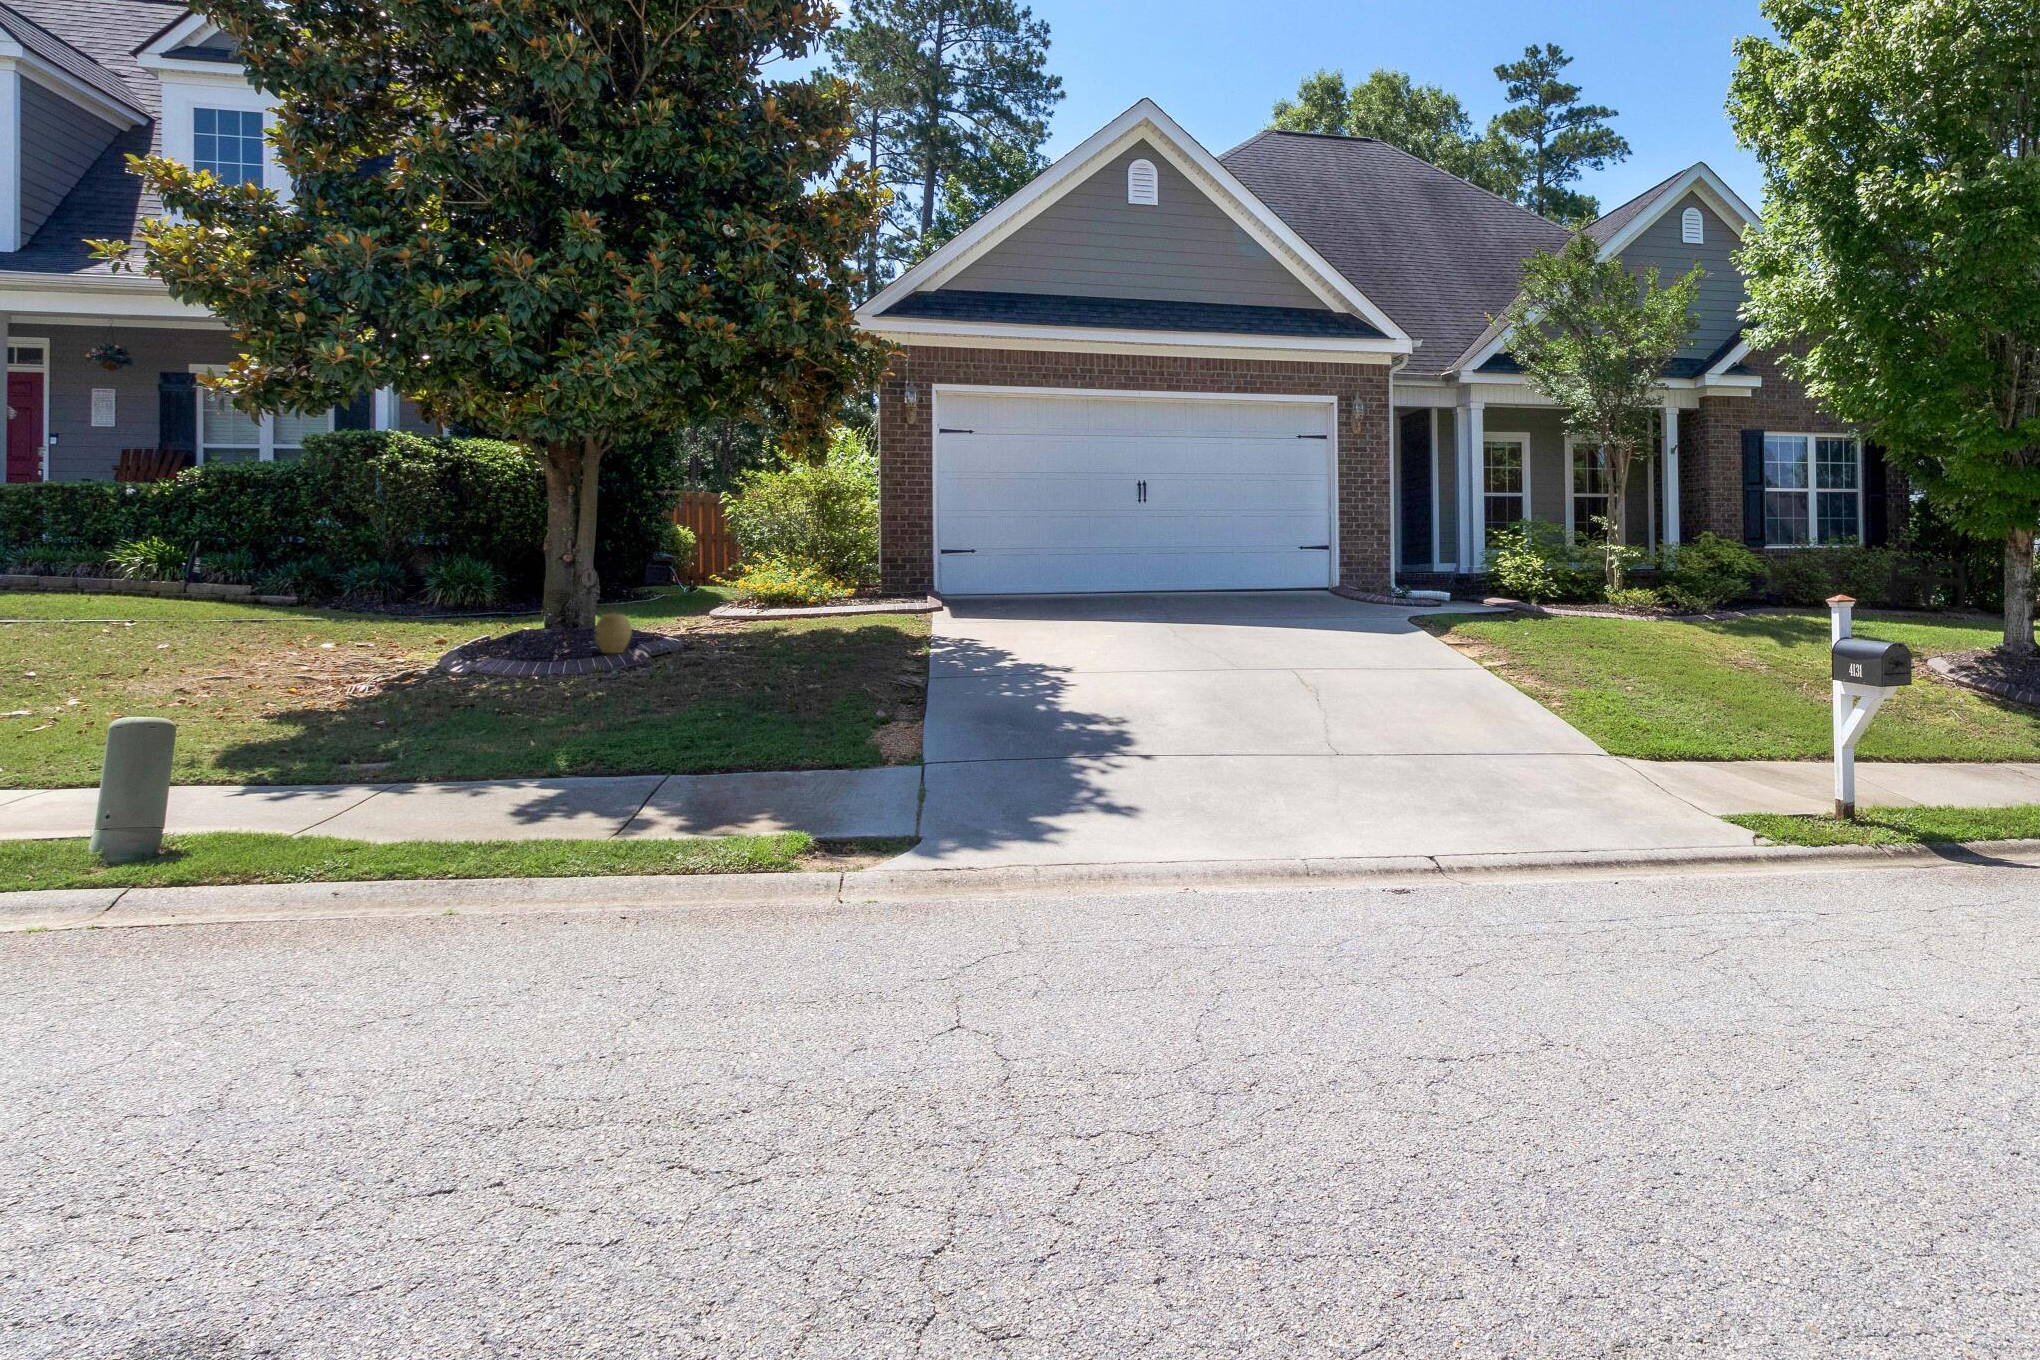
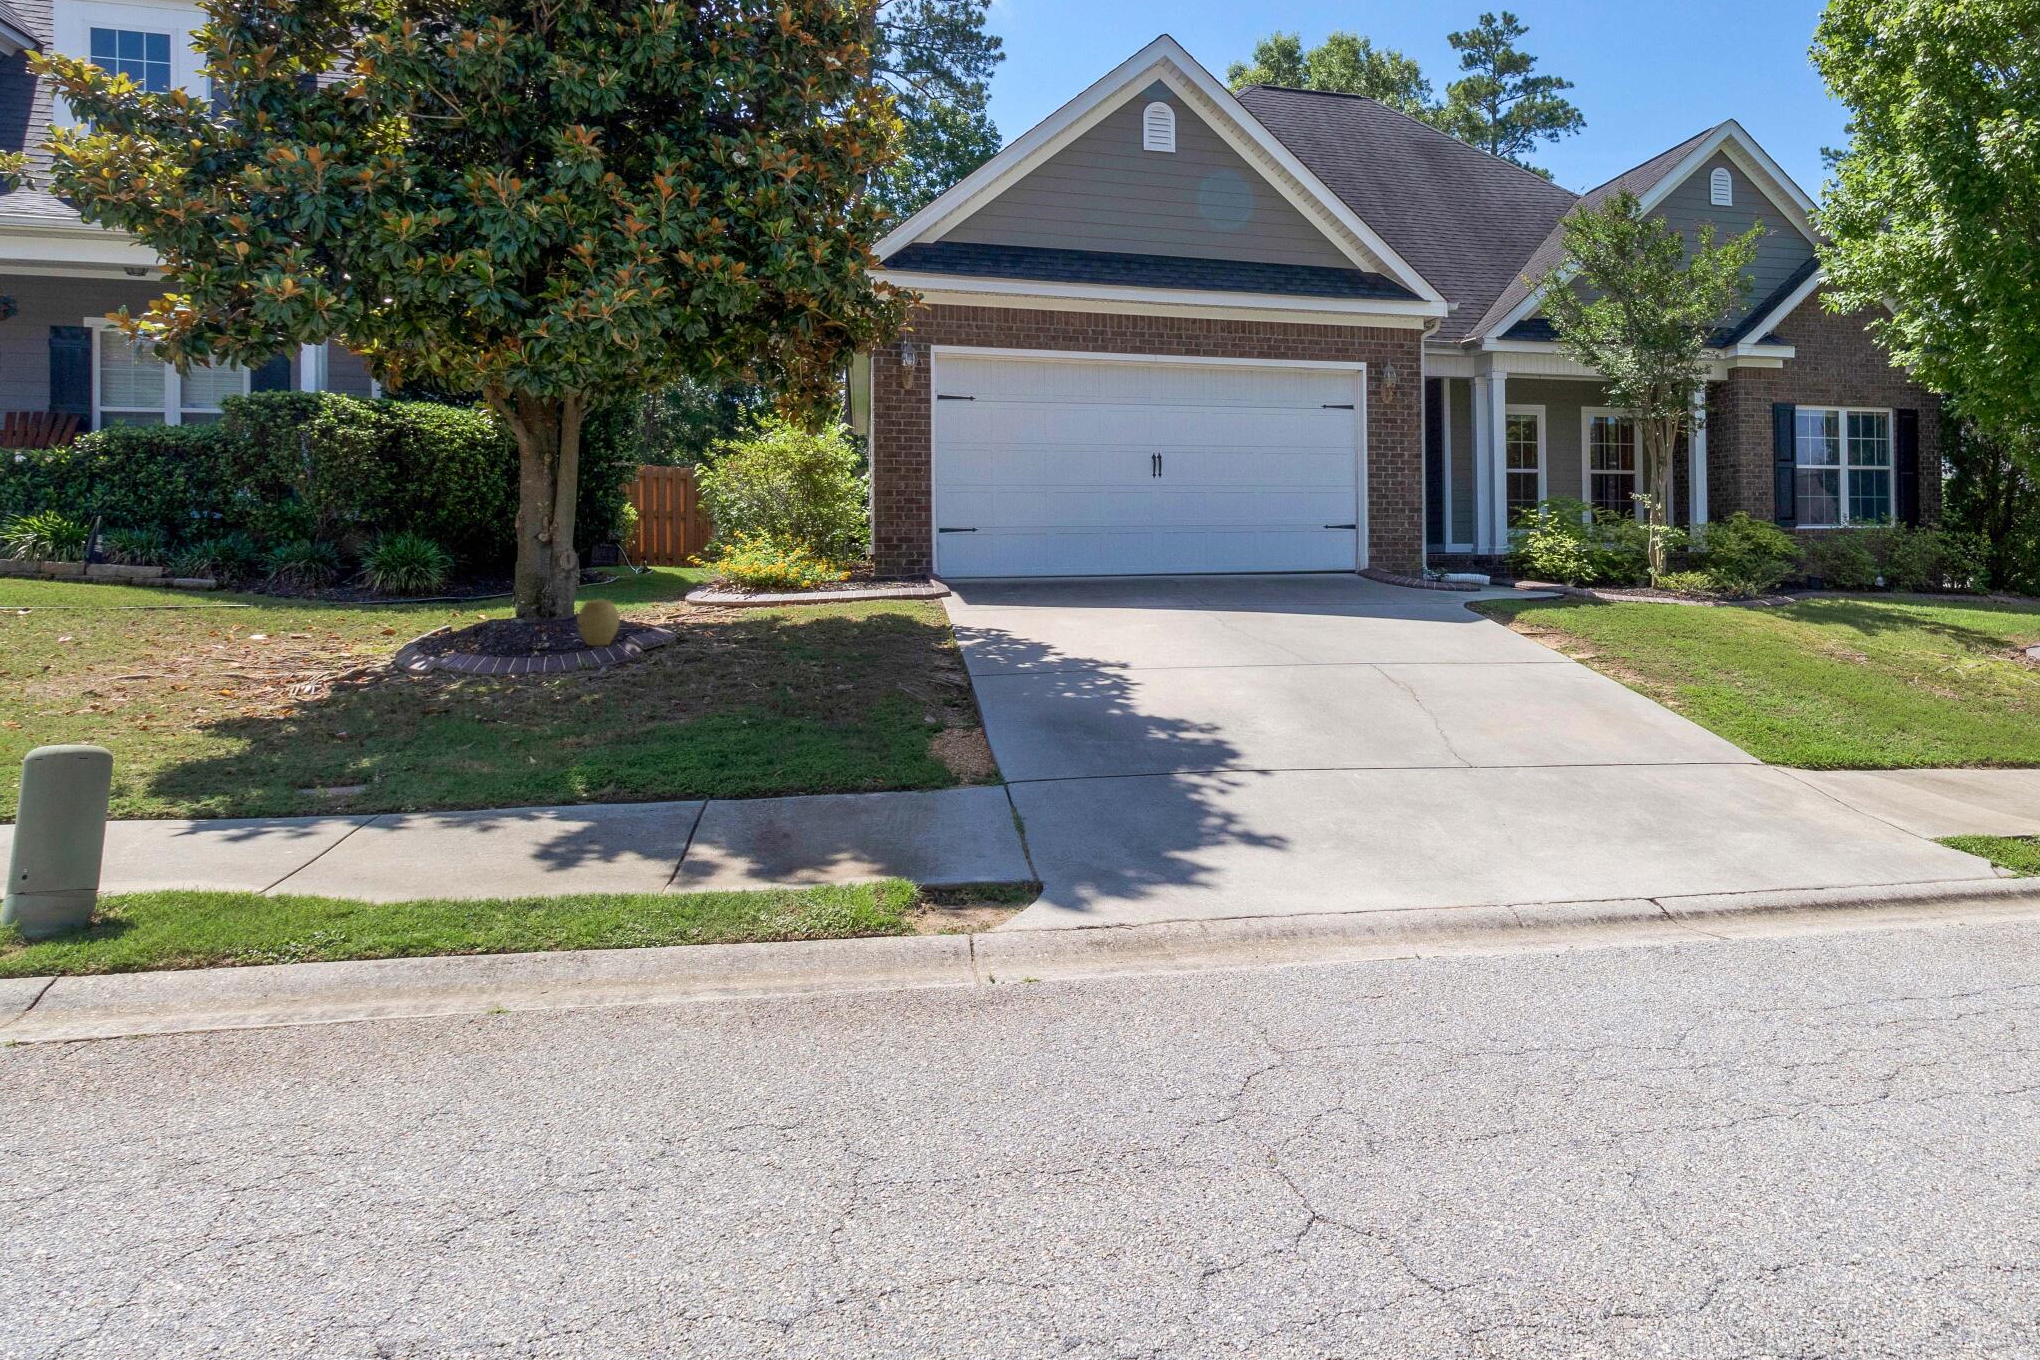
bench: present [1889,559,1965,611] -> none [1927,537,2011,592]

